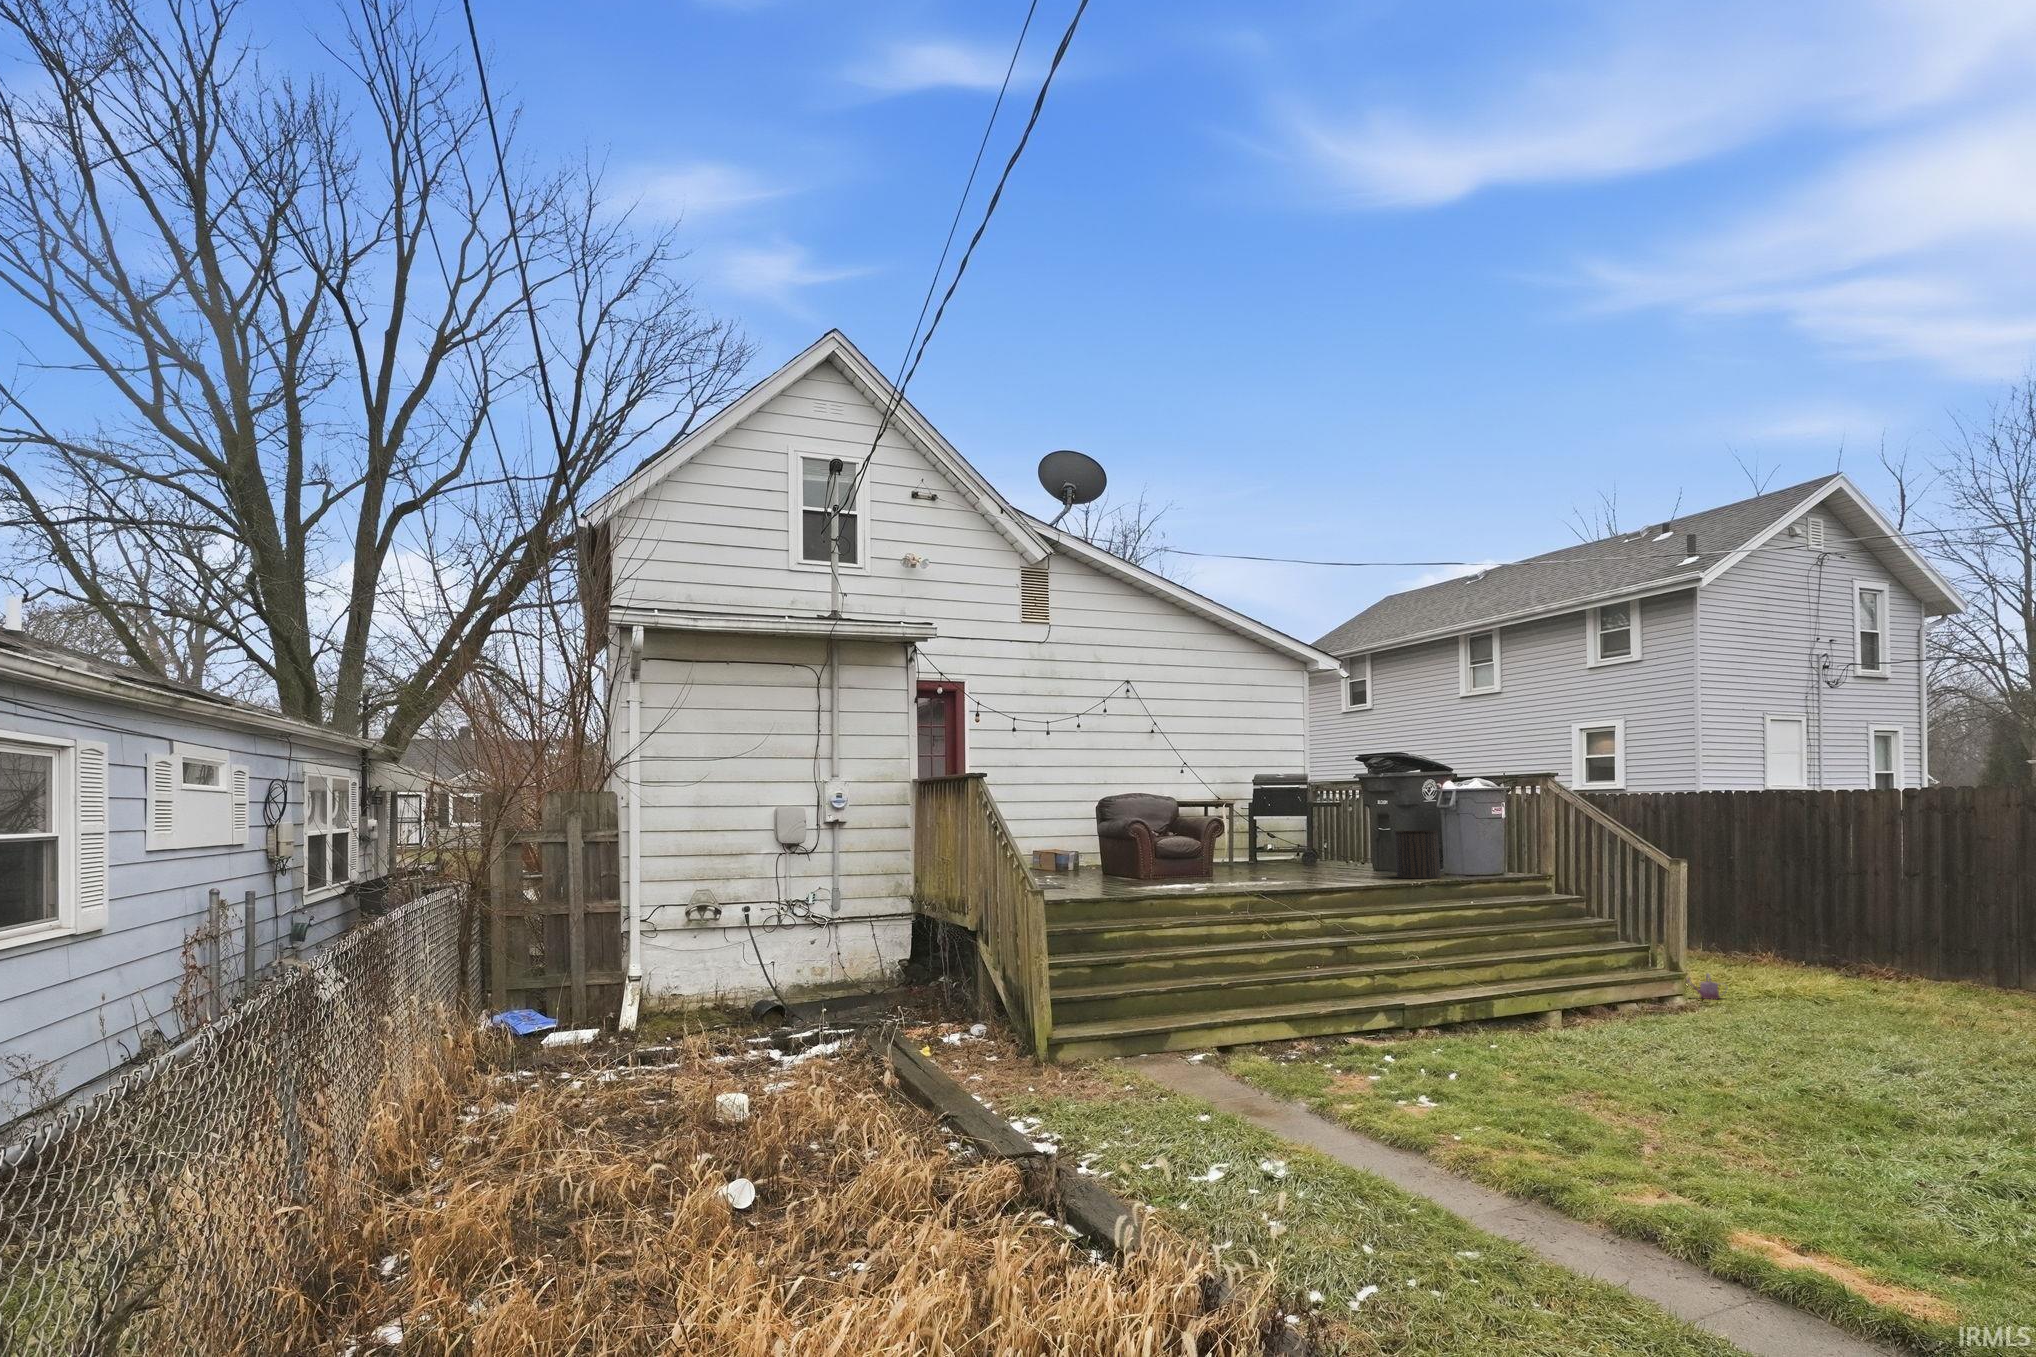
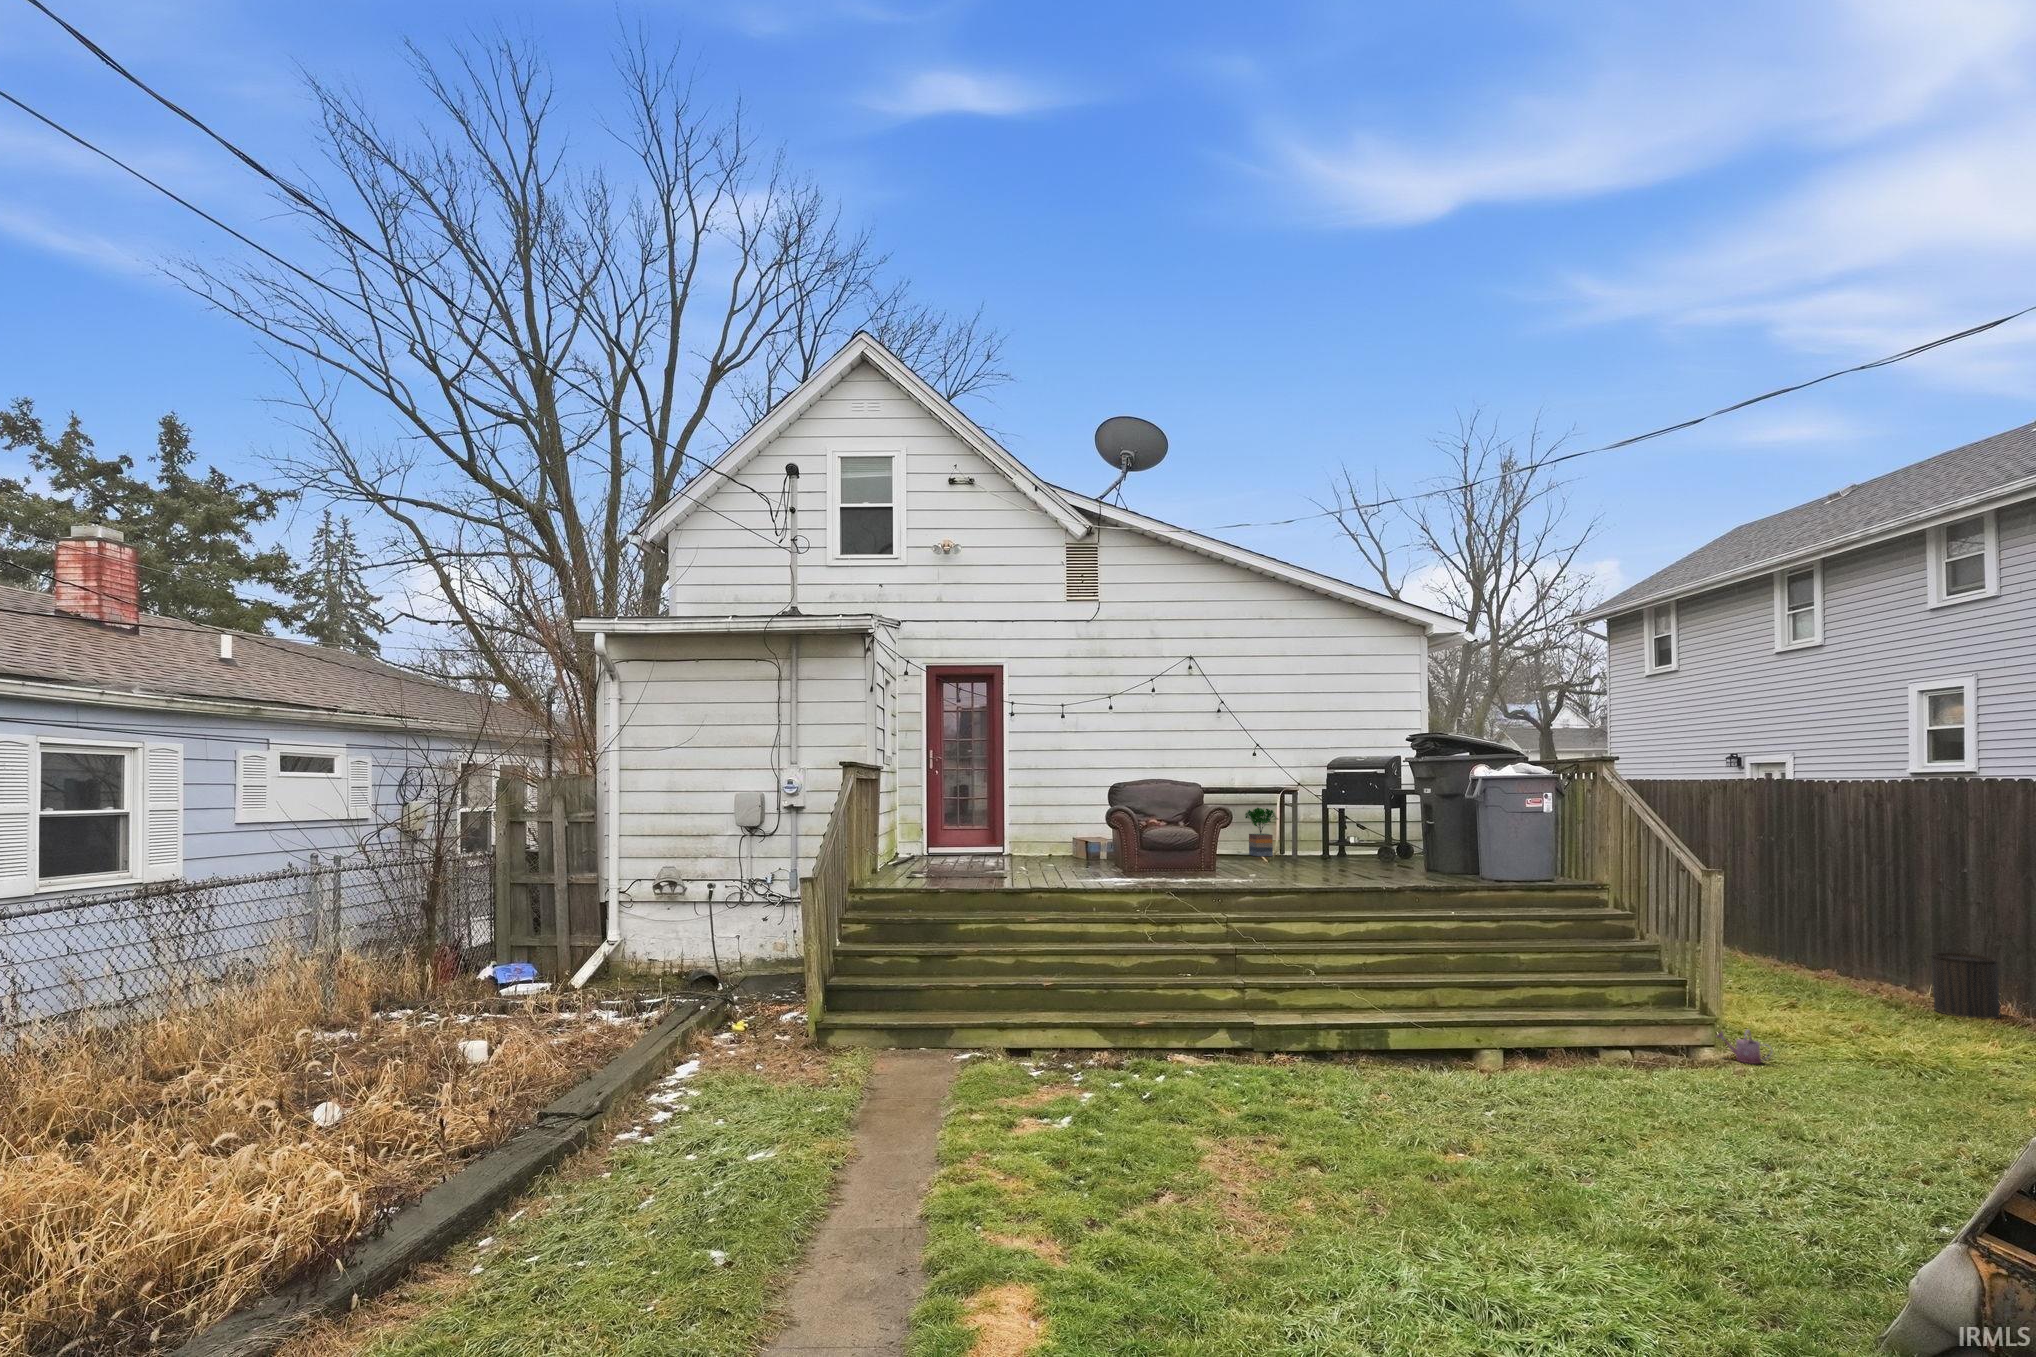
potted tree: none [1189,827,1220,873] -> present [1245,808,1278,856]
stool: present [1395,830,1441,878] -> present [1931,952,2000,1019]

